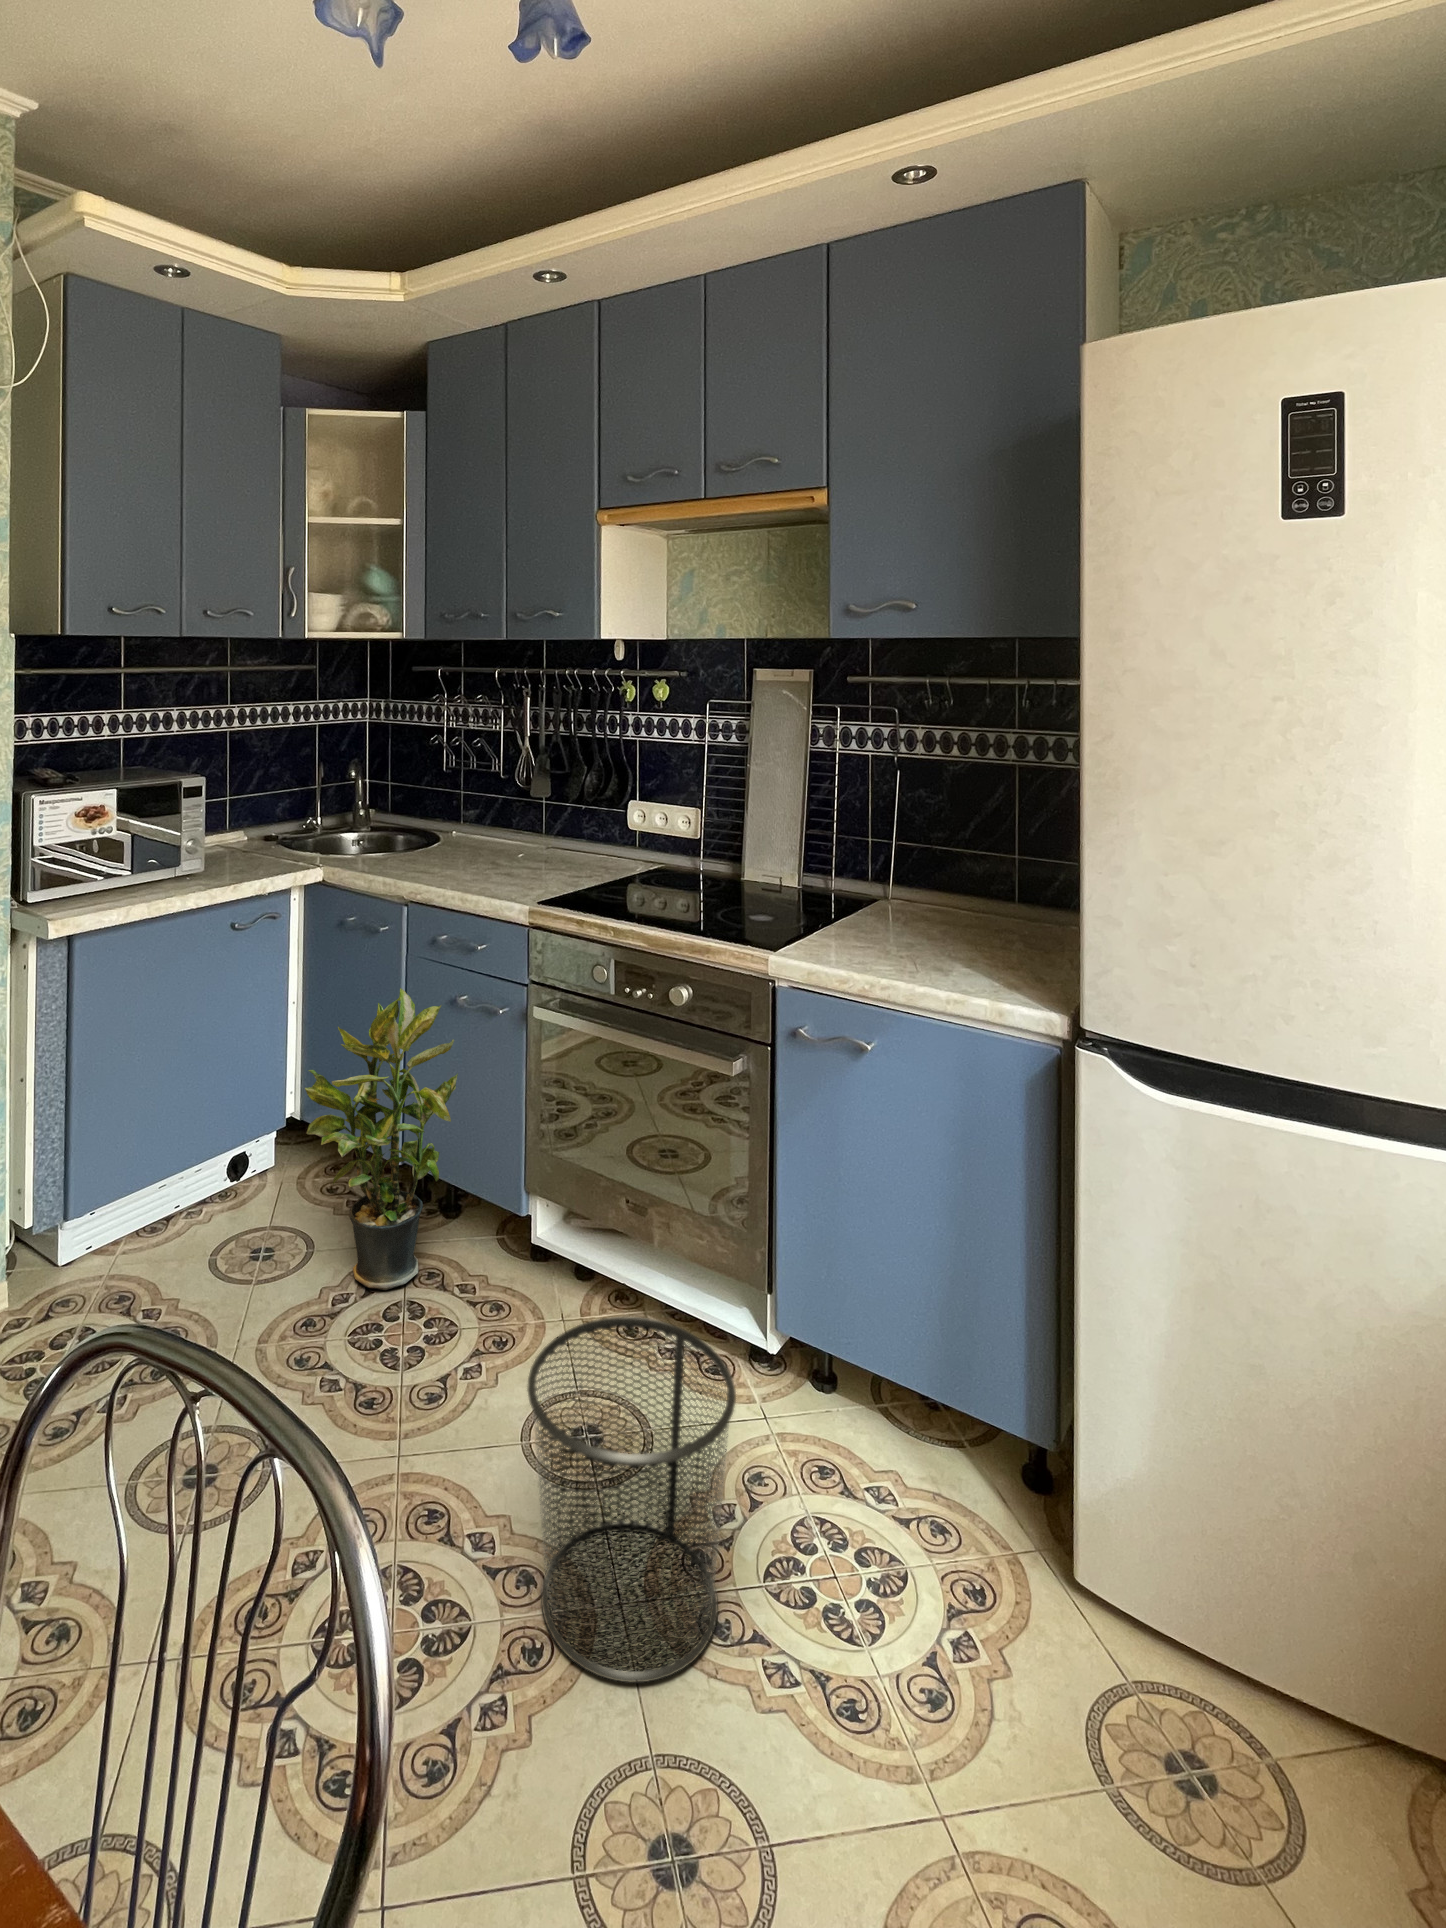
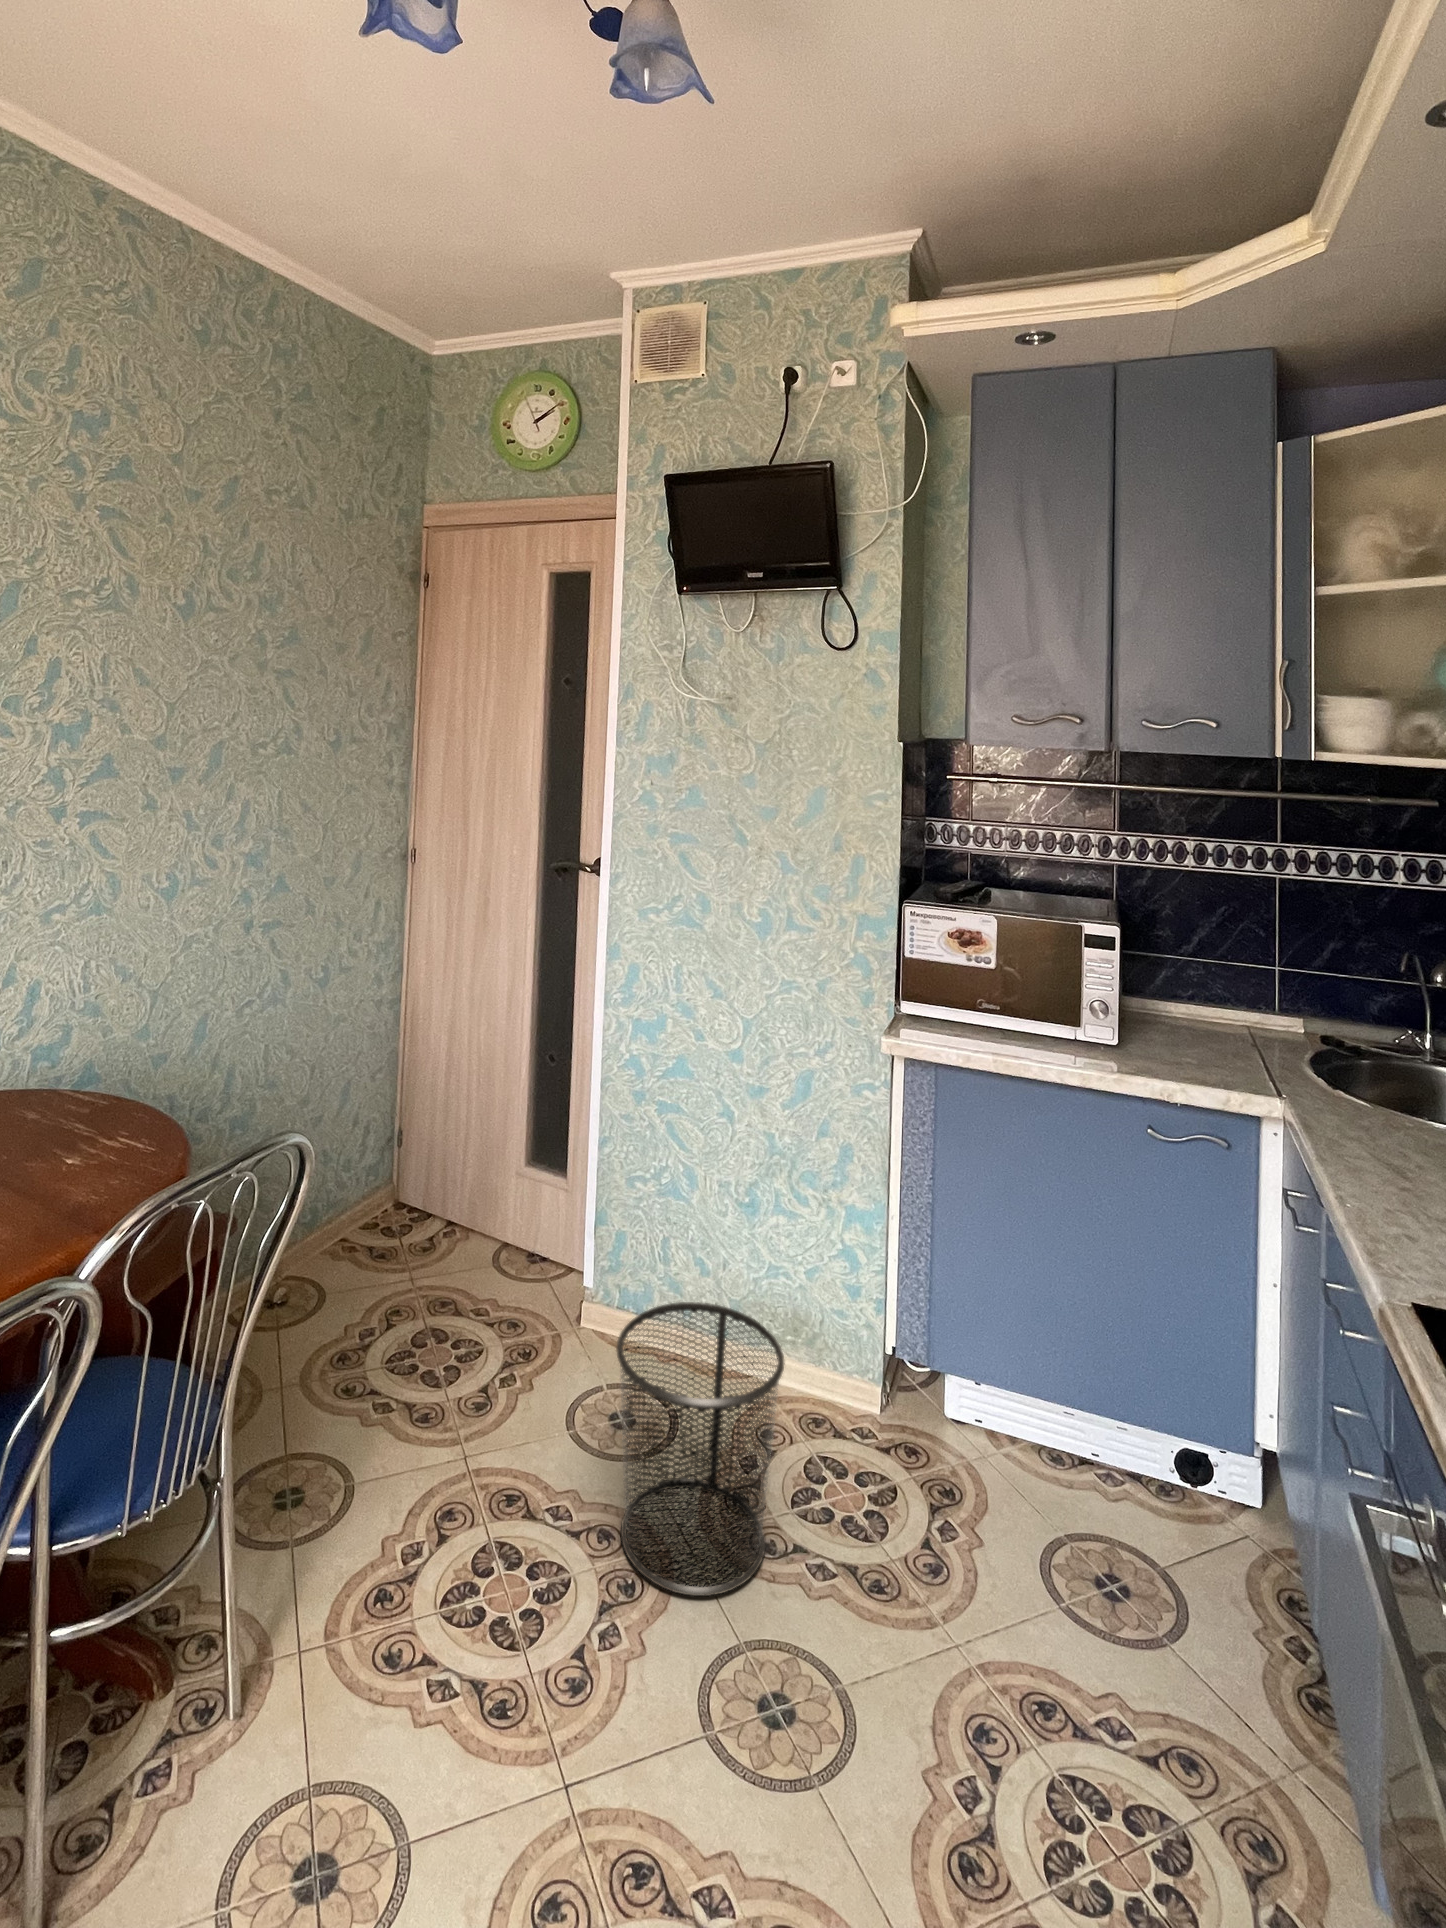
potted plant: present [305,988,458,1290] -> none [336,1043,474,1324]

